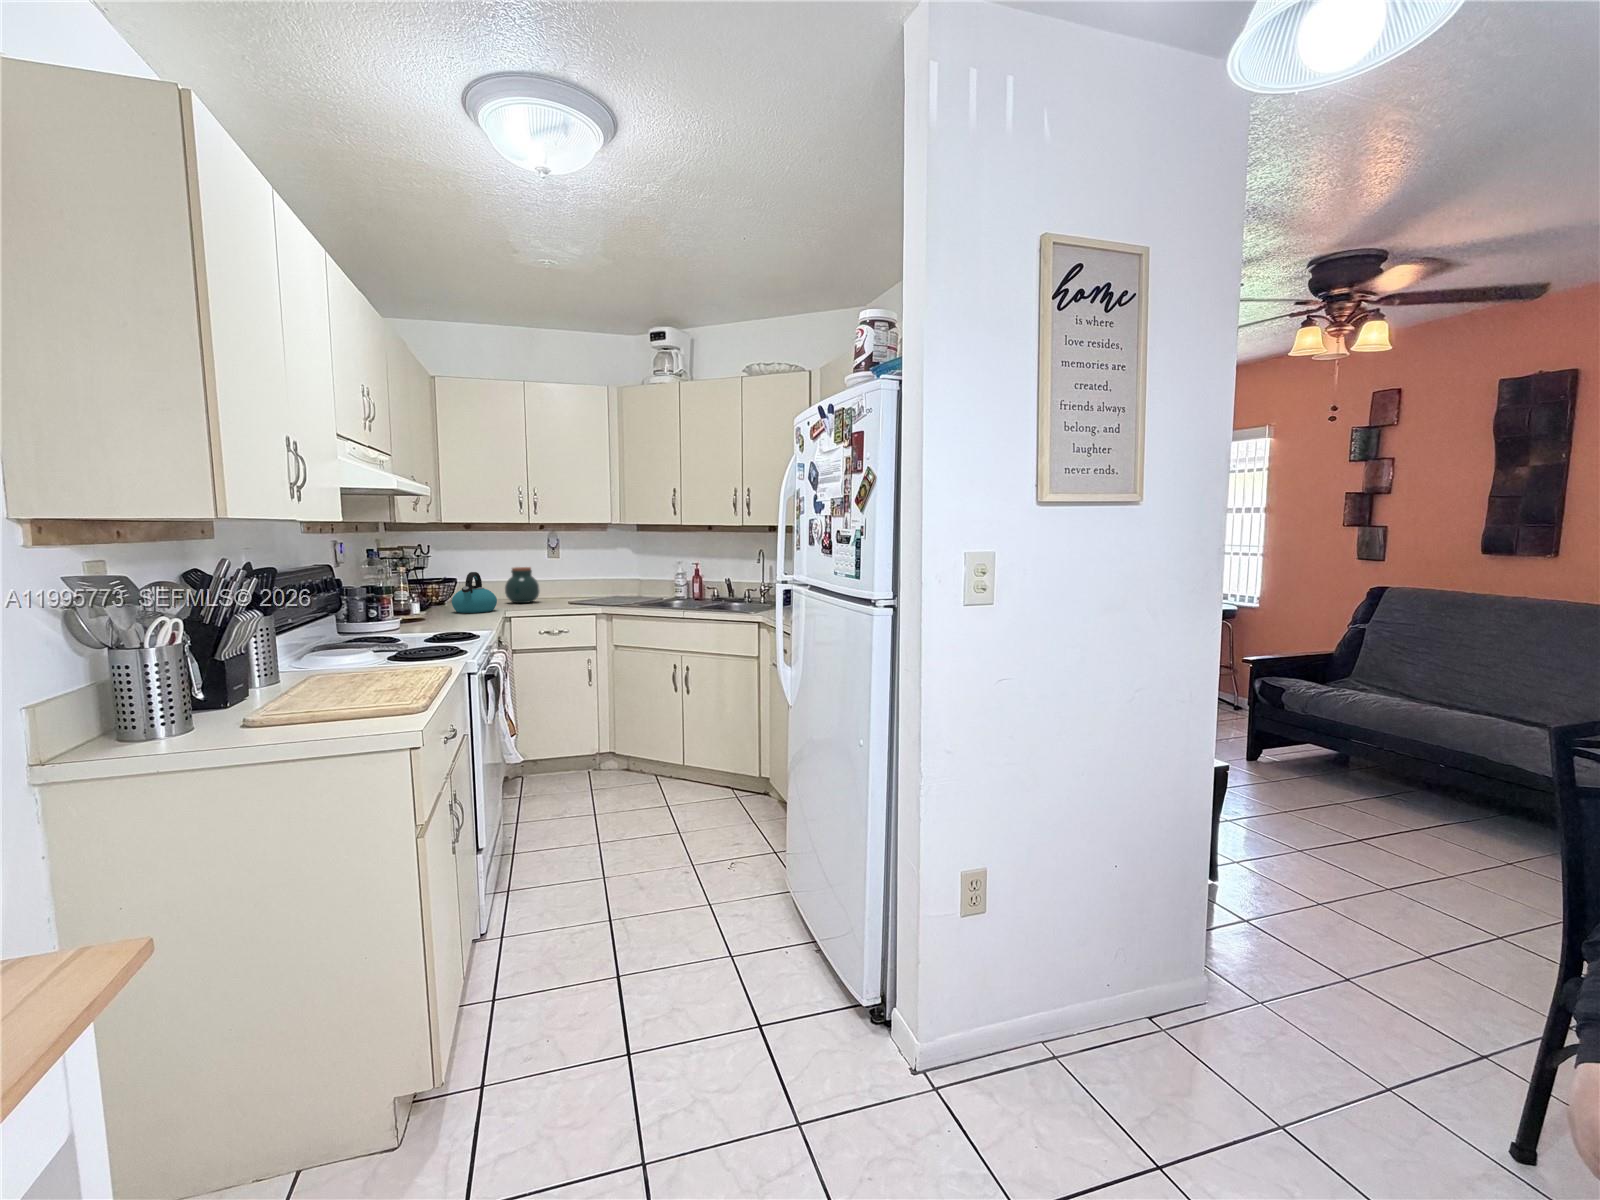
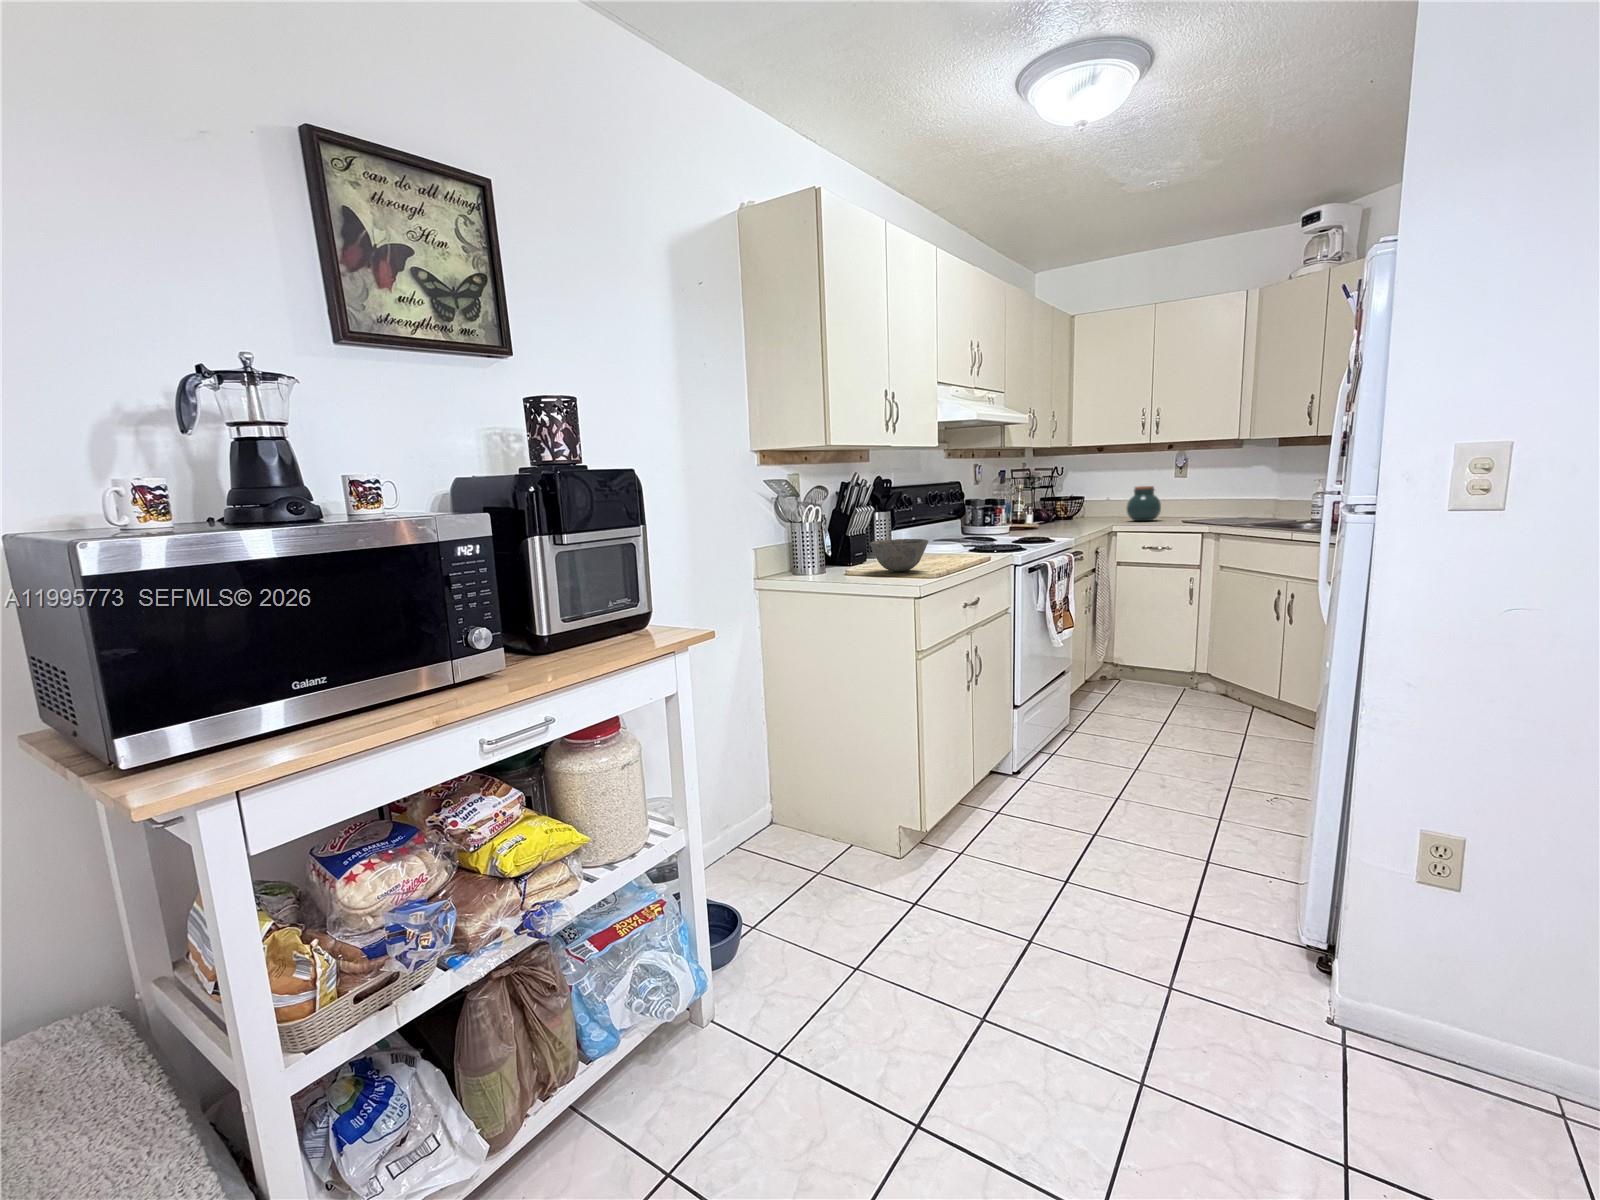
kettle: present [452,572,497,613] -> none [1068,490,1108,527]
bowl: none [296,659,400,712] -> present [870,539,929,571]

